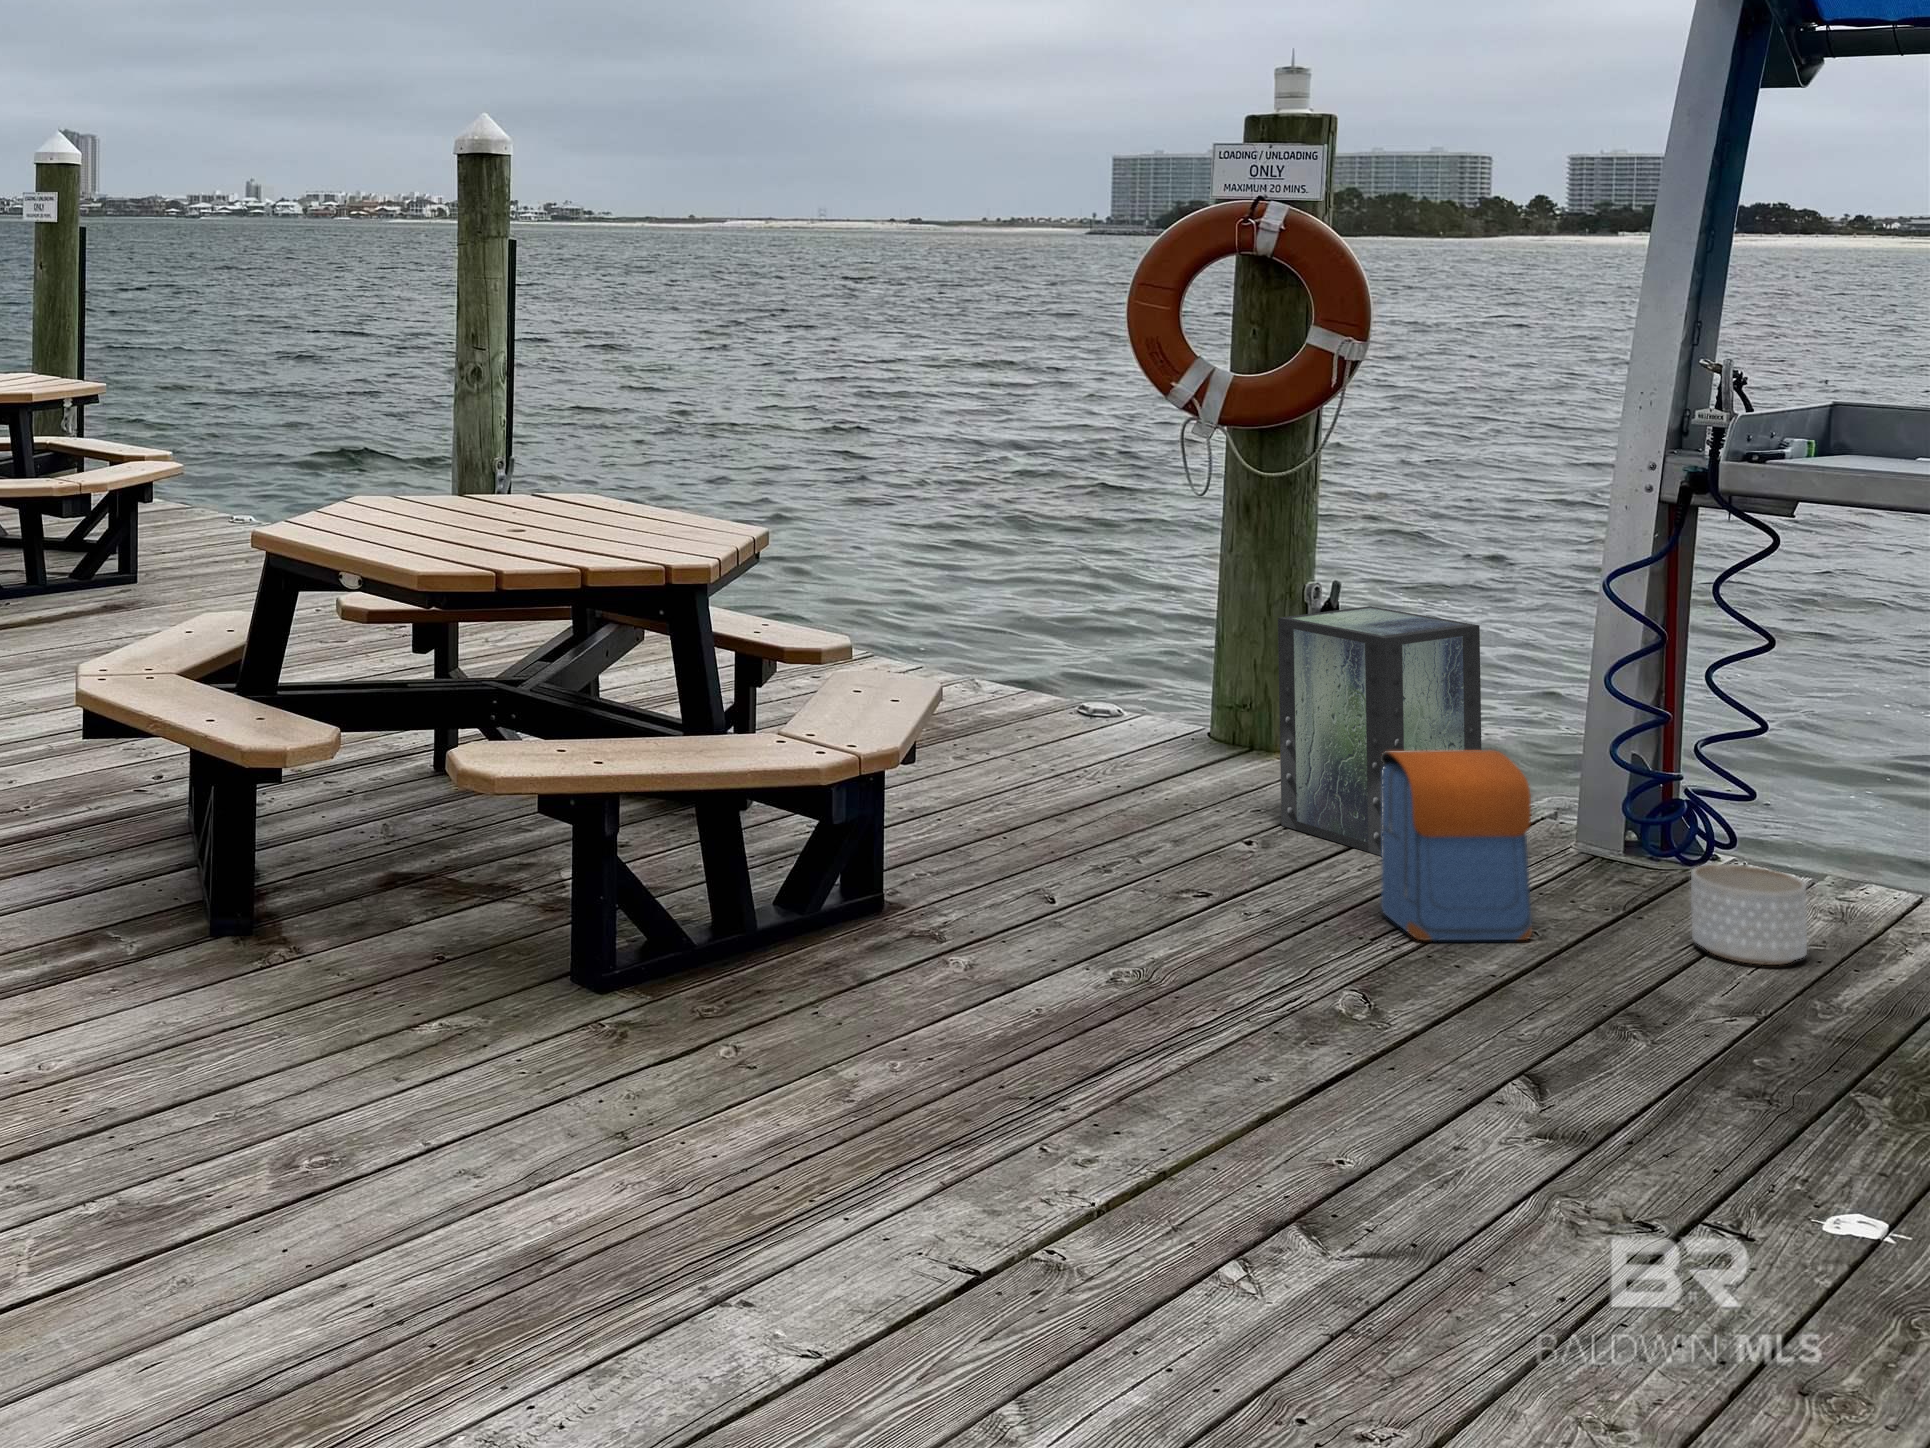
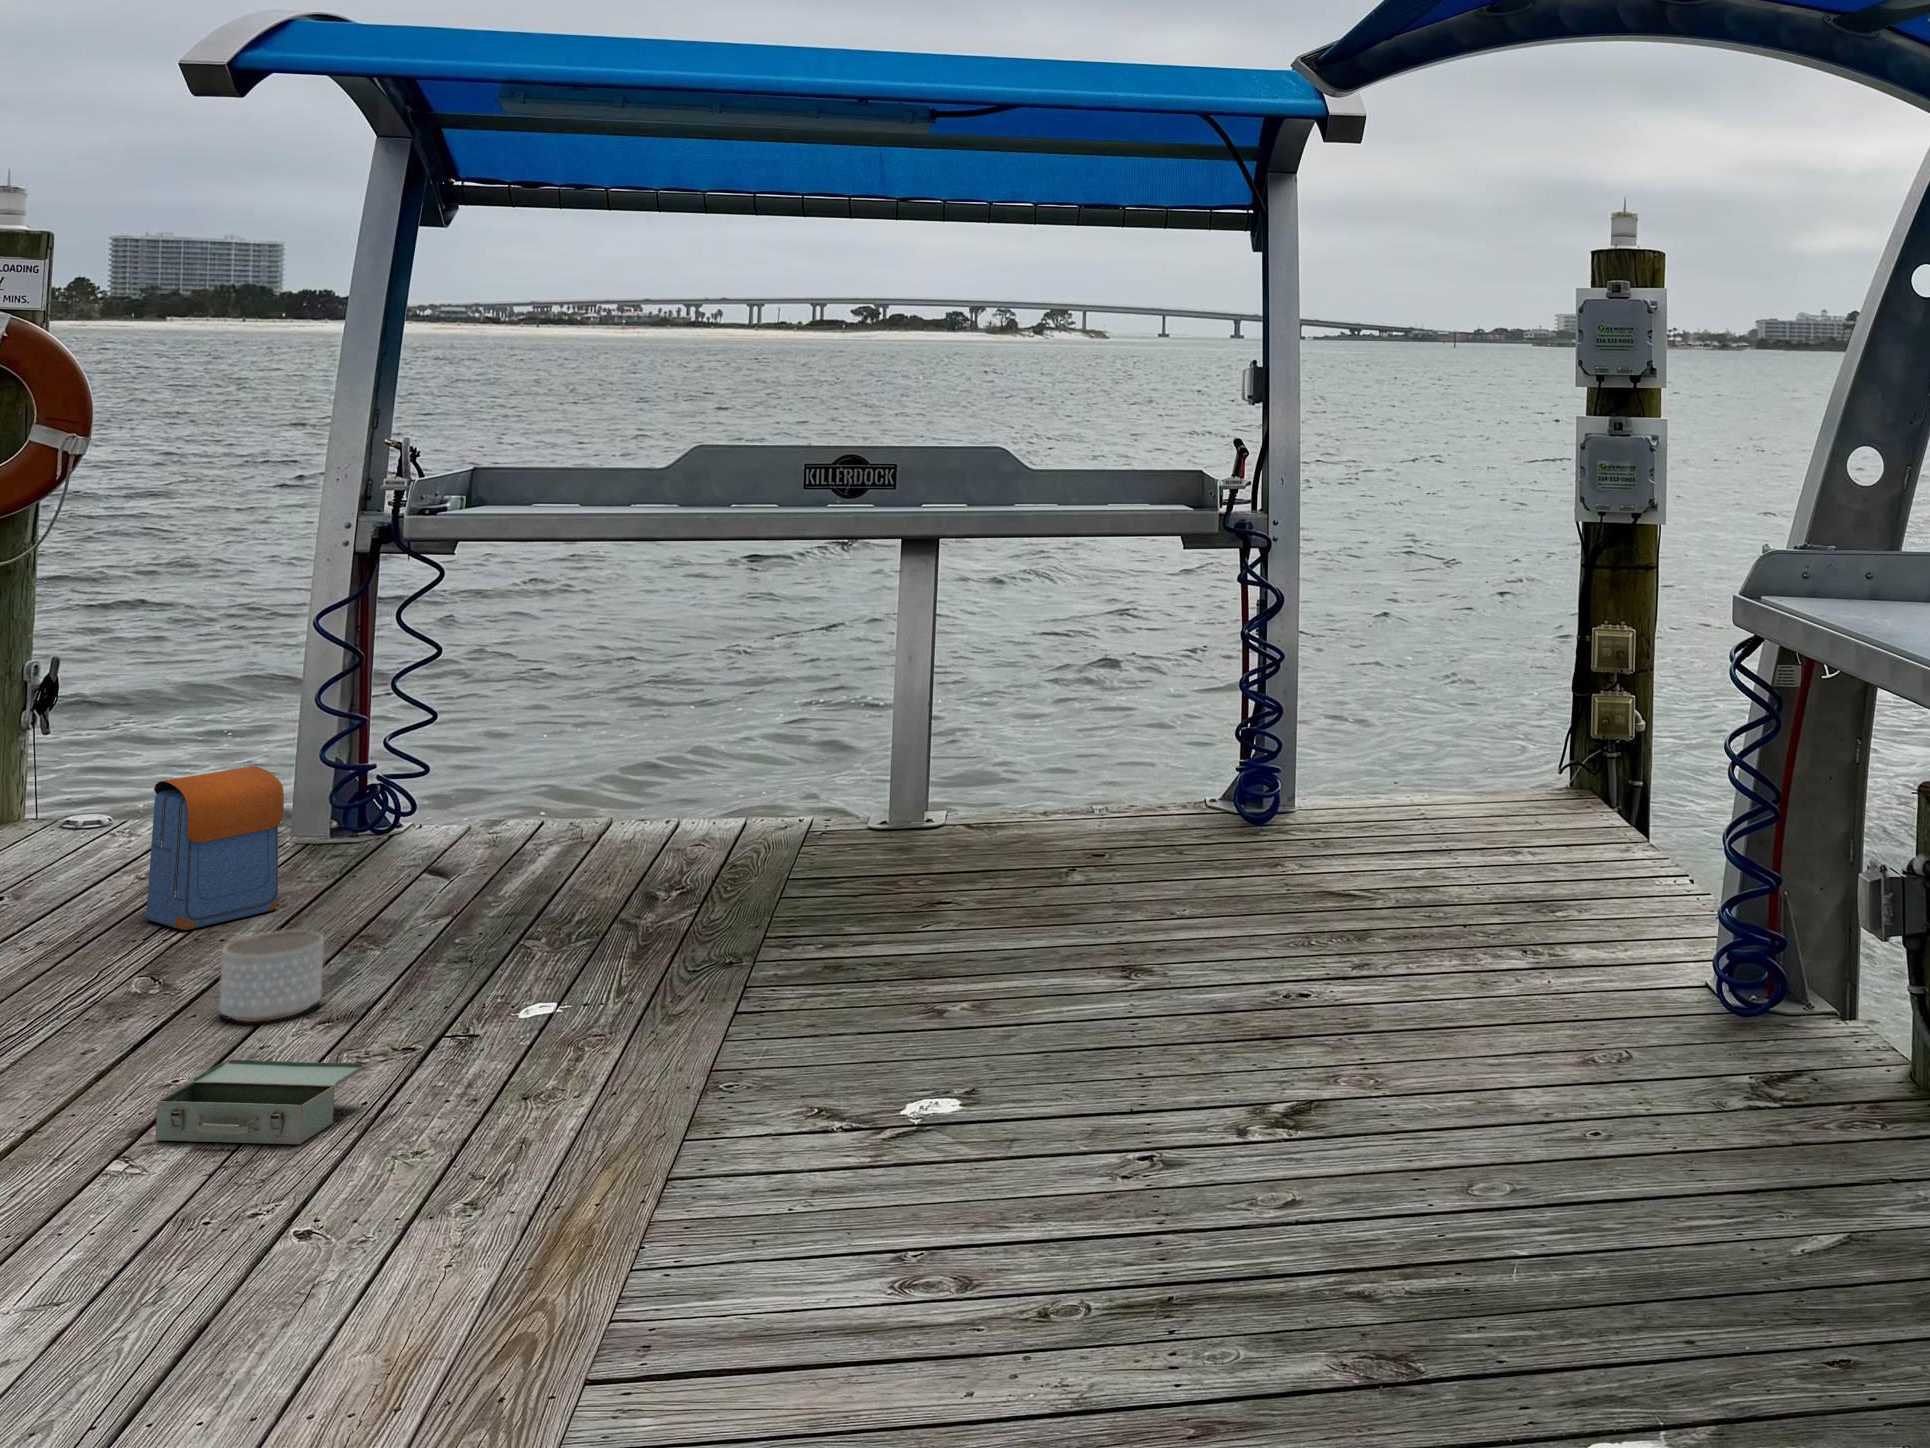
storage box: present [1278,606,1482,856] -> none [22,672,222,882]
planter: present [1691,864,1807,965] -> present [219,930,324,1022]
toolbox: none [1286,1166,1552,1335] -> present [156,1060,364,1144]

